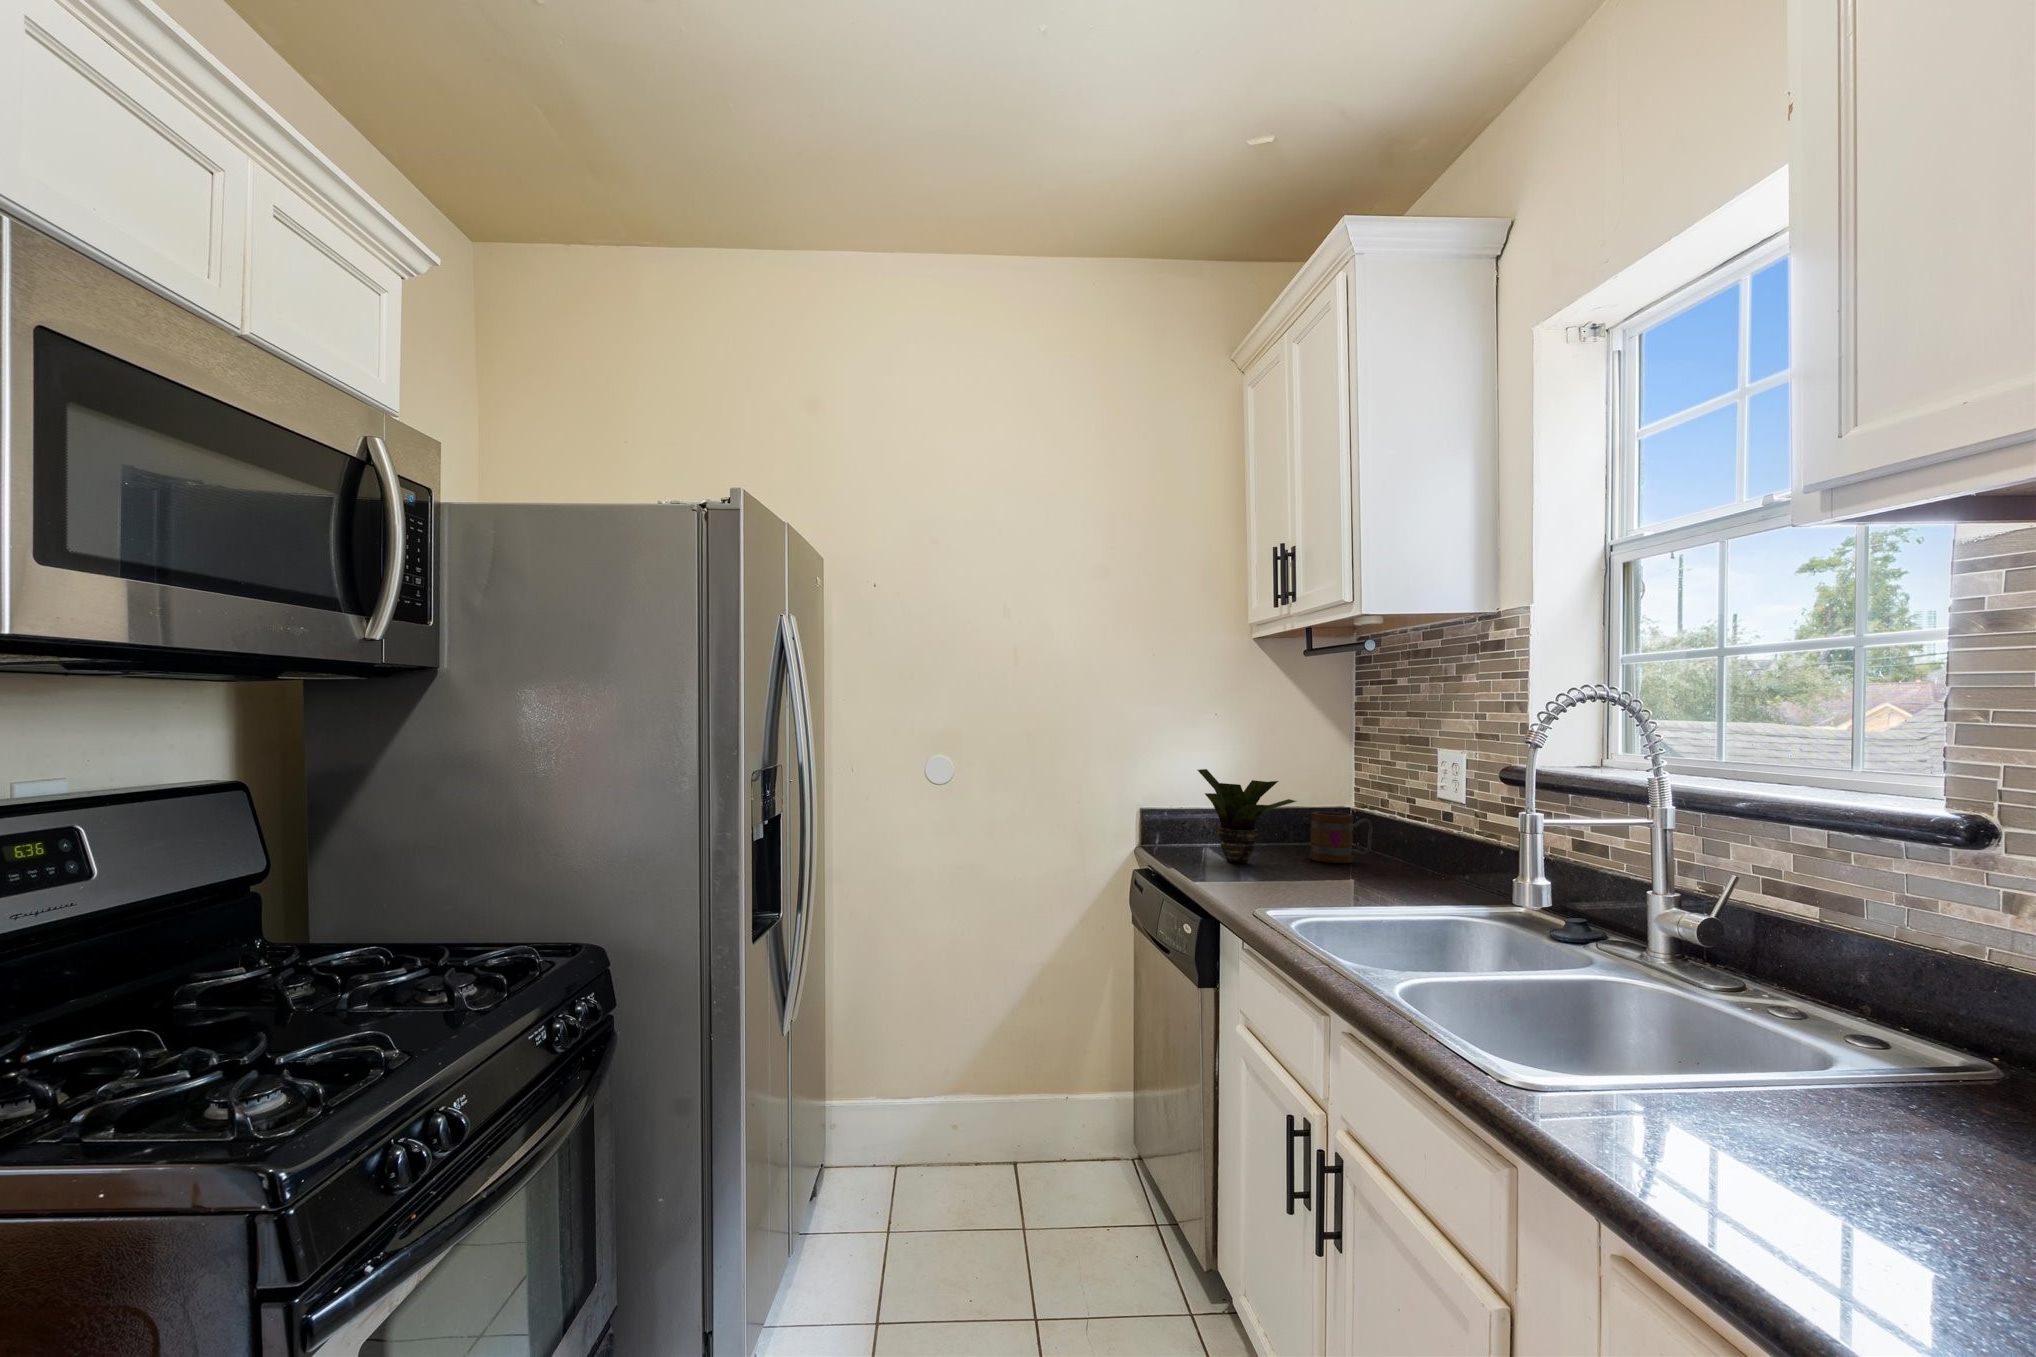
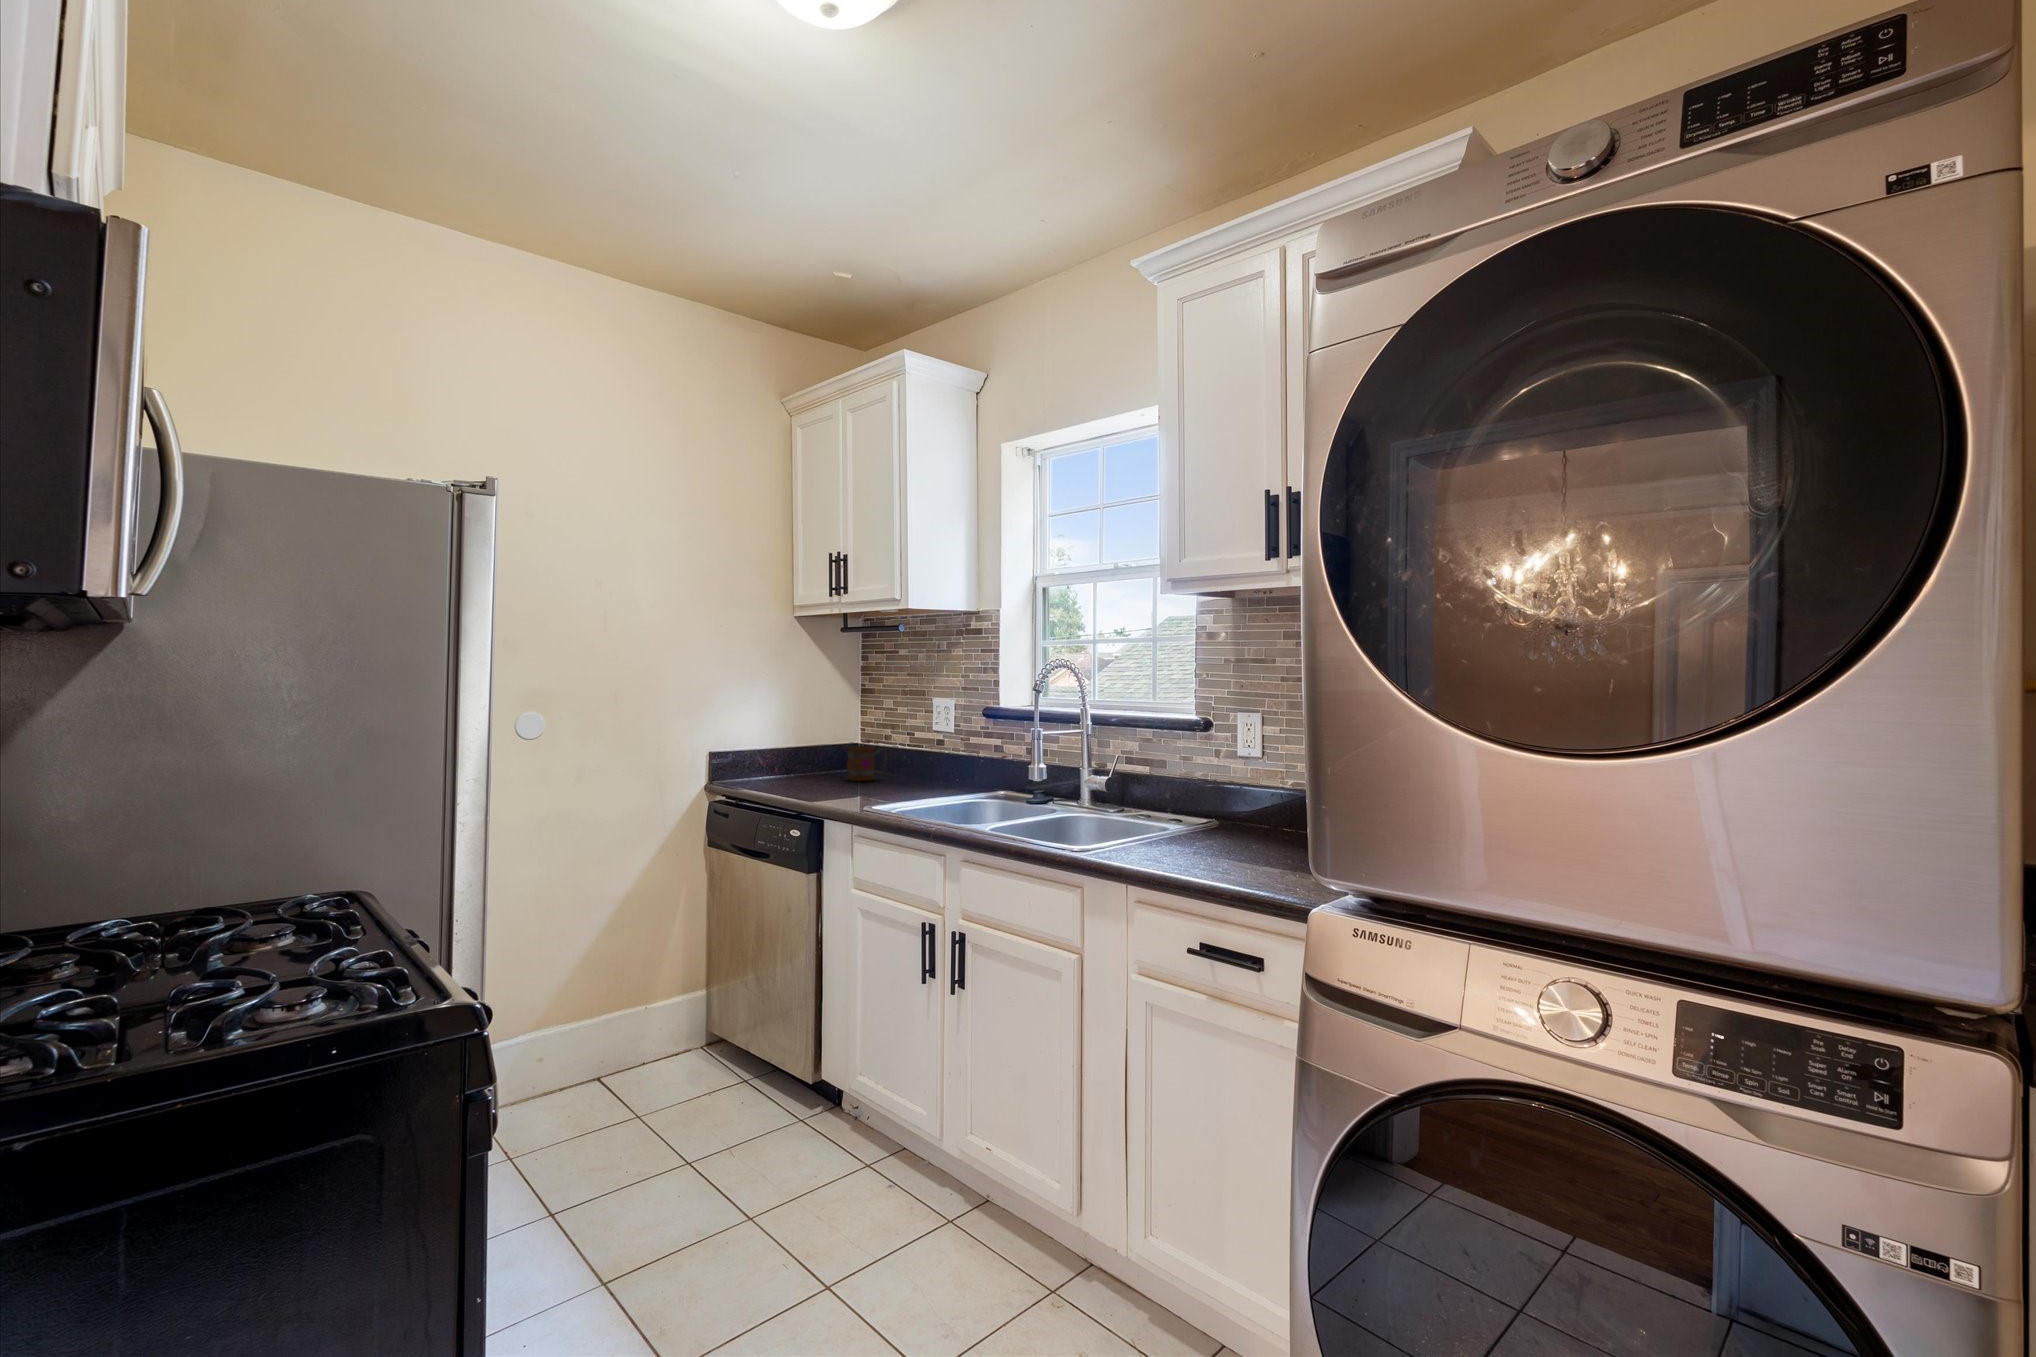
potted plant: present [1198,769,1296,863] -> none [775,720,847,787]

